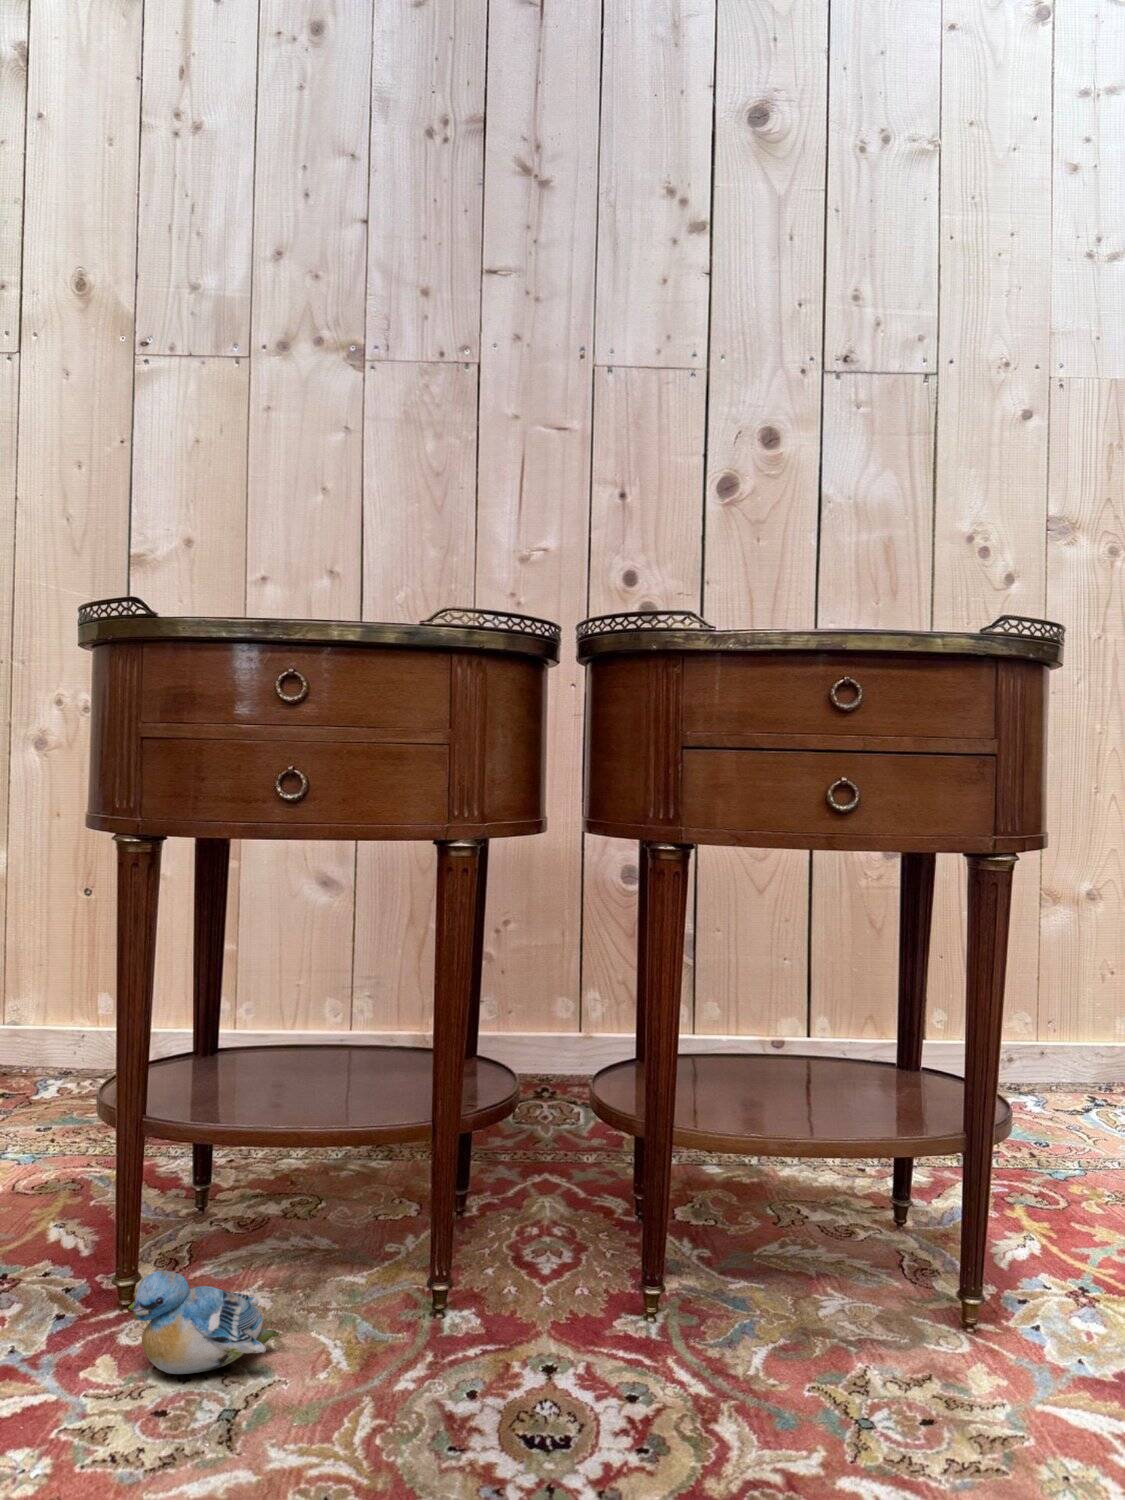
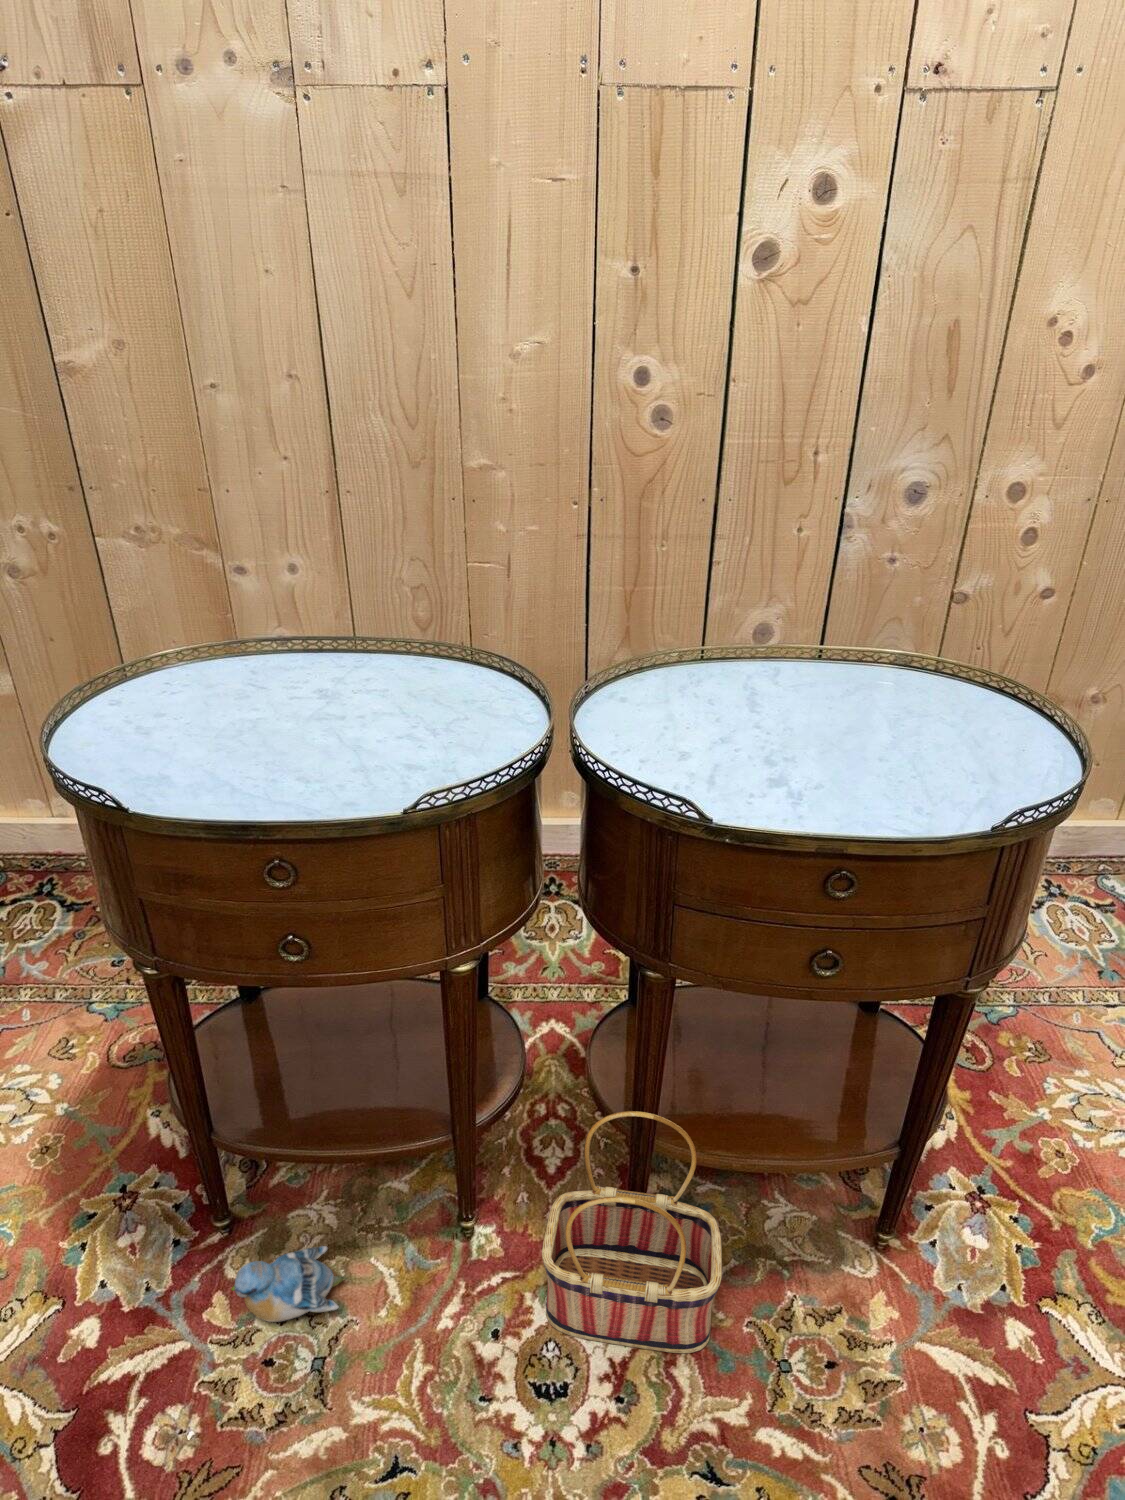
basket: none [537,1062,767,1411] -> present [542,1111,722,1353]

